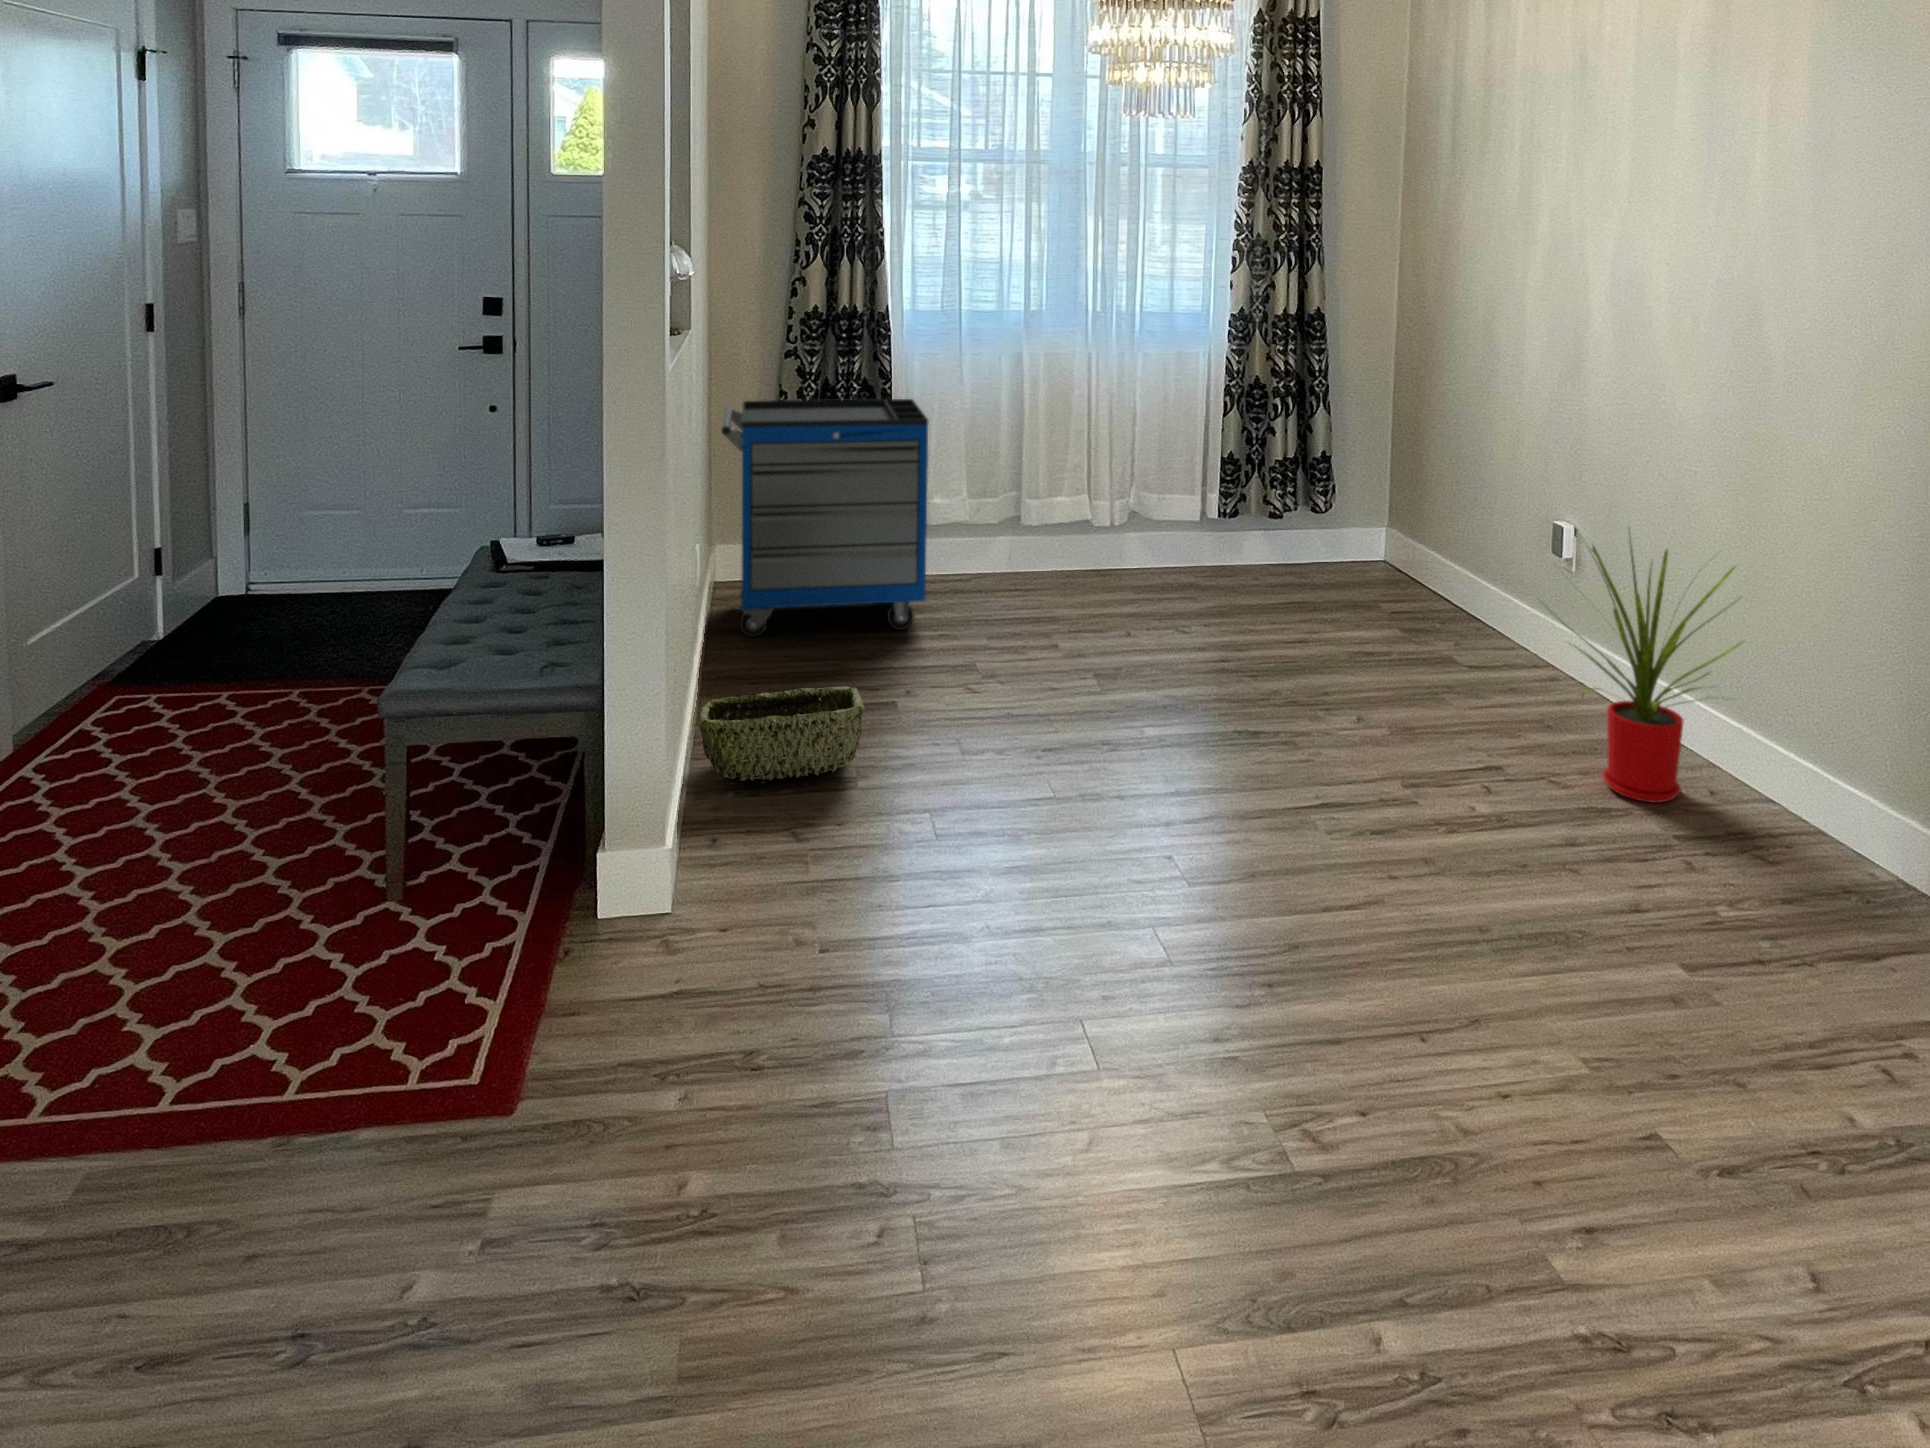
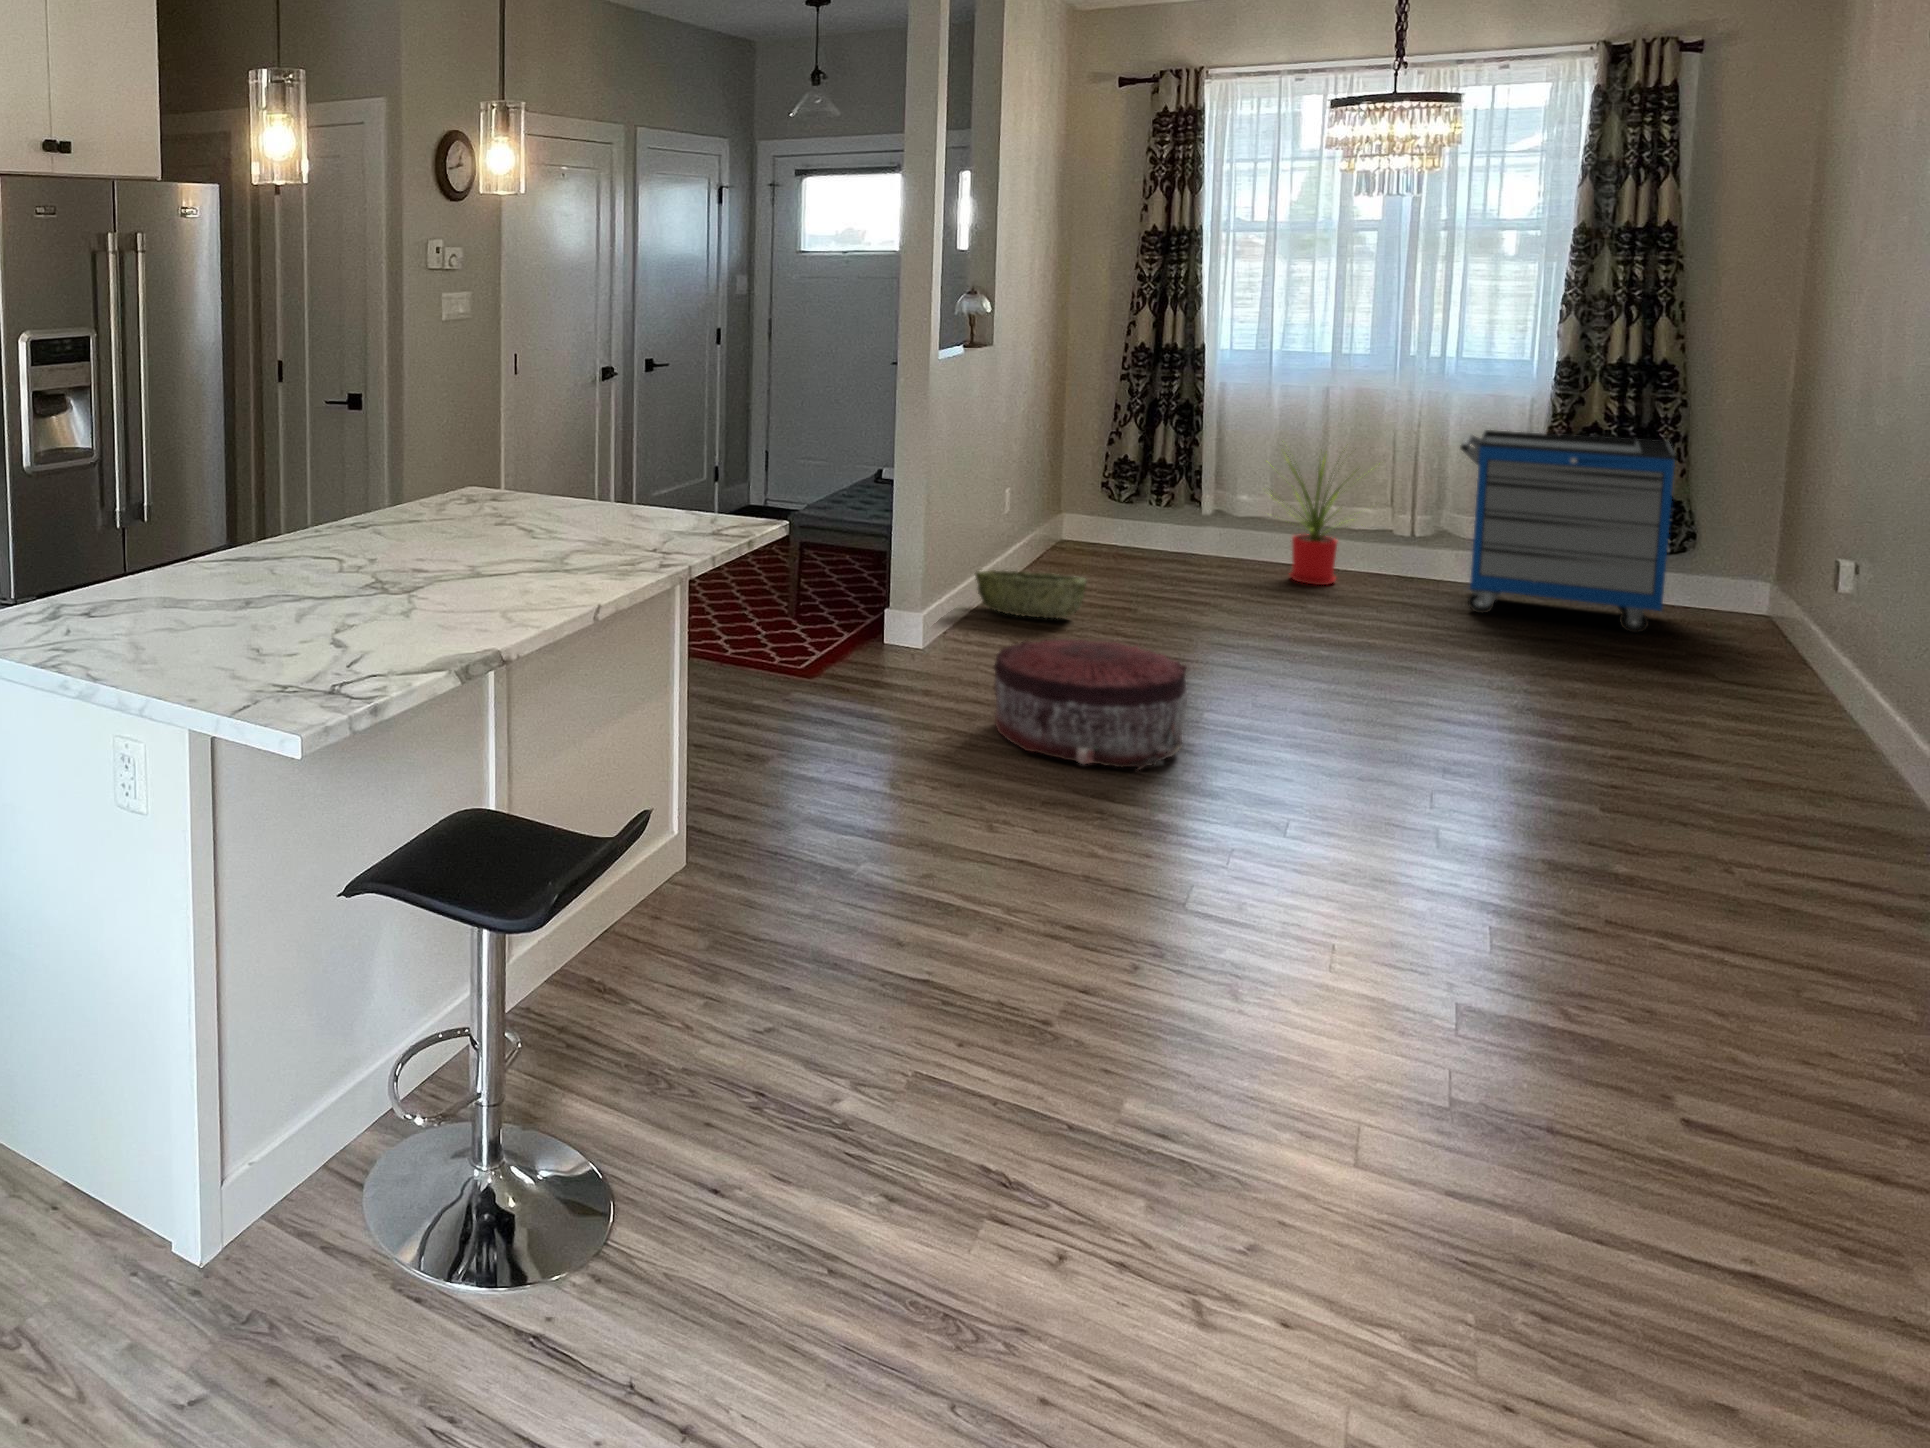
storage cabinet: present [721,399,929,637] -> present [1460,430,1675,633]
house plant: present [1539,528,1742,803] -> present [1271,449,1380,585]
pouf: none [946,901,1317,1292] -> present [994,639,1187,769]

